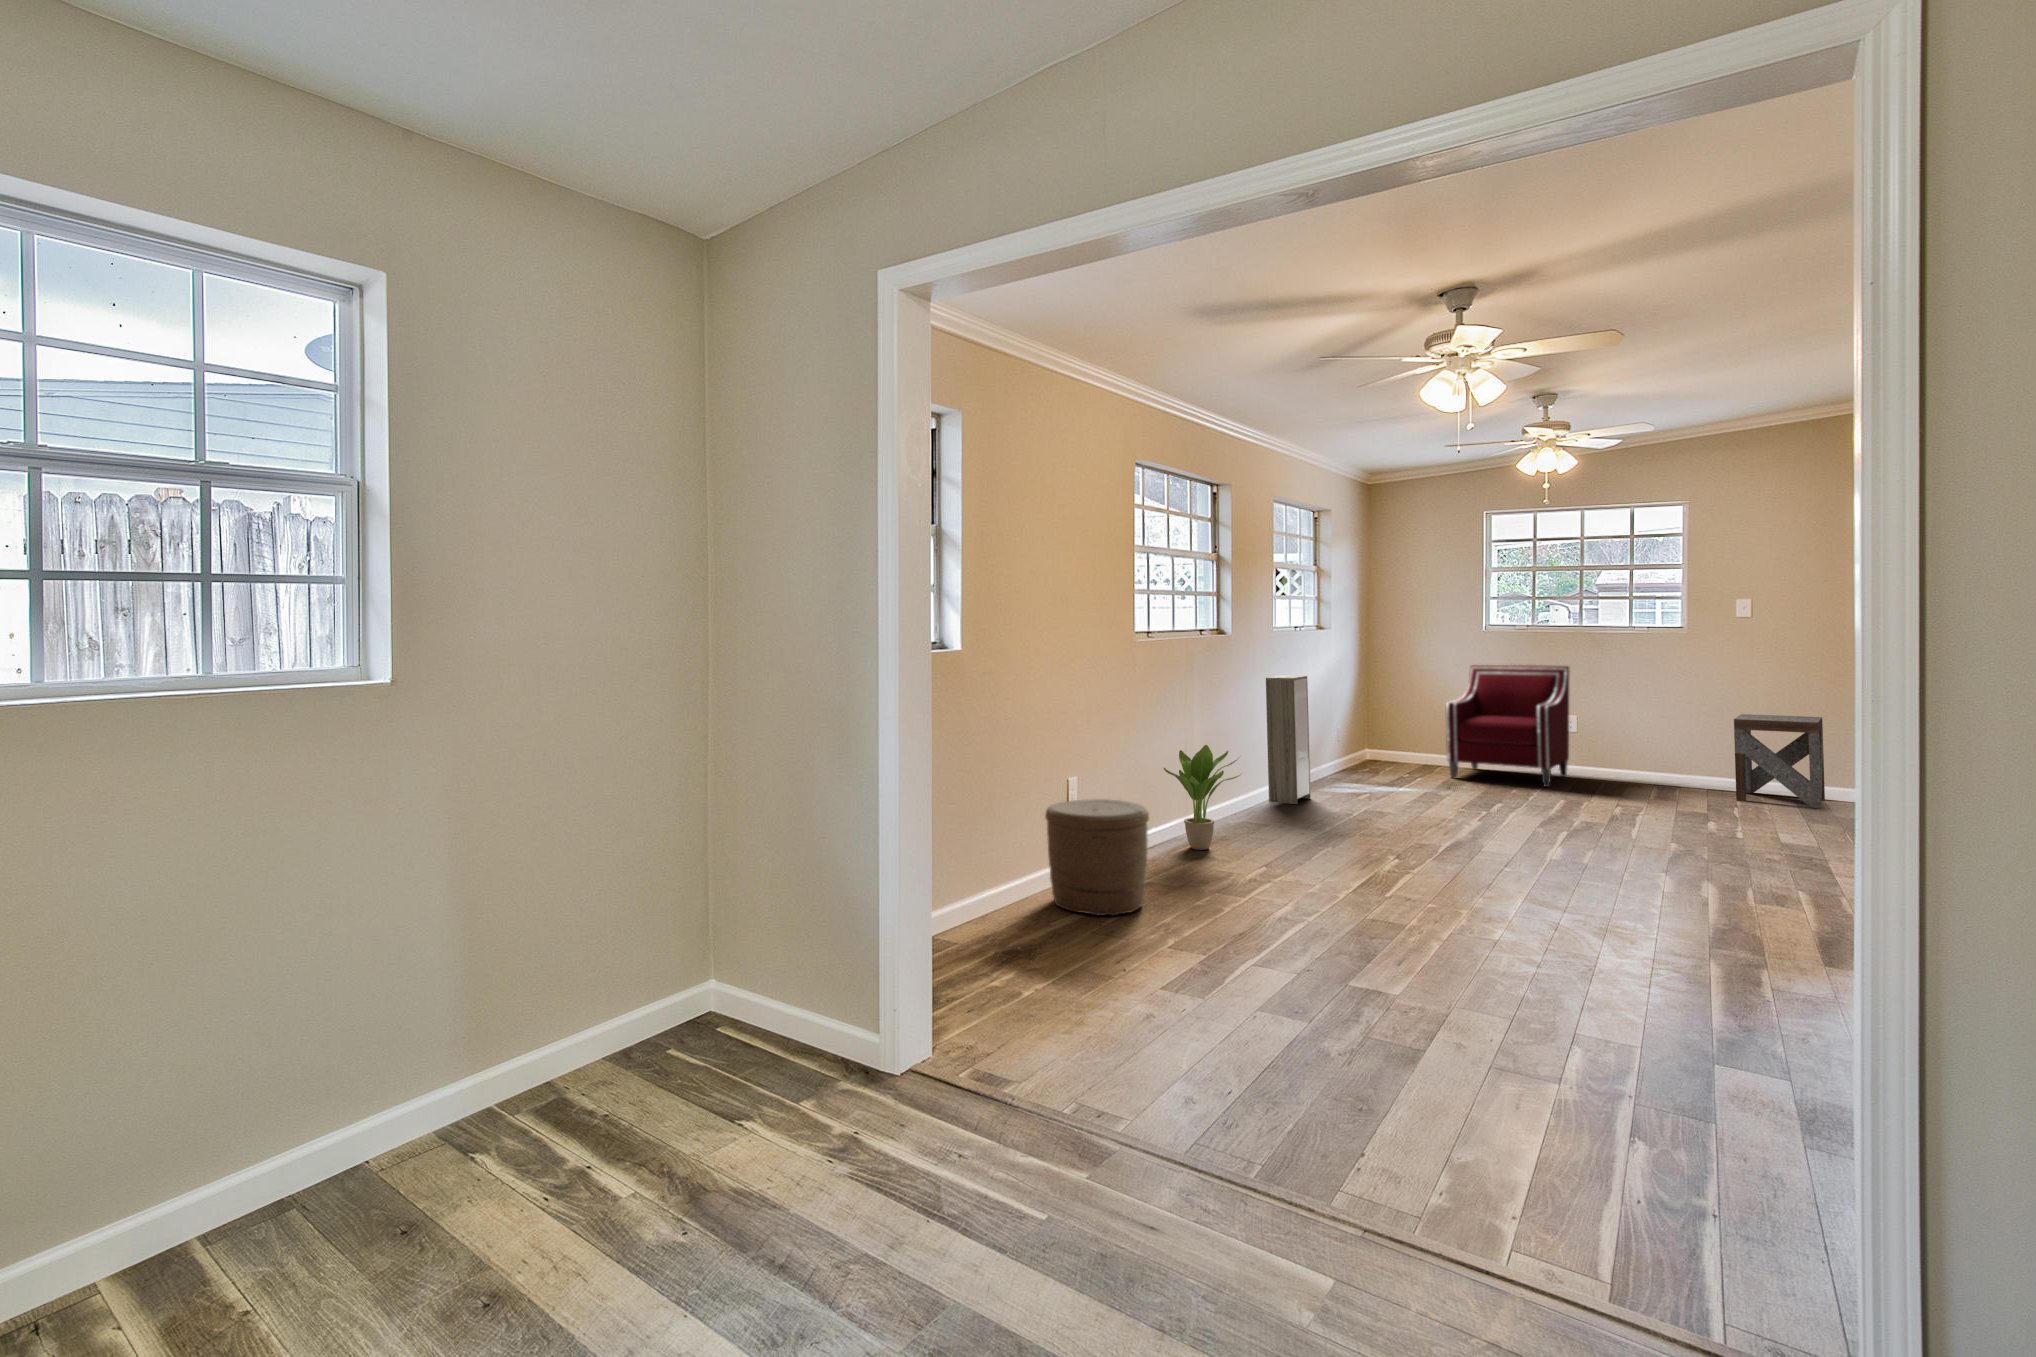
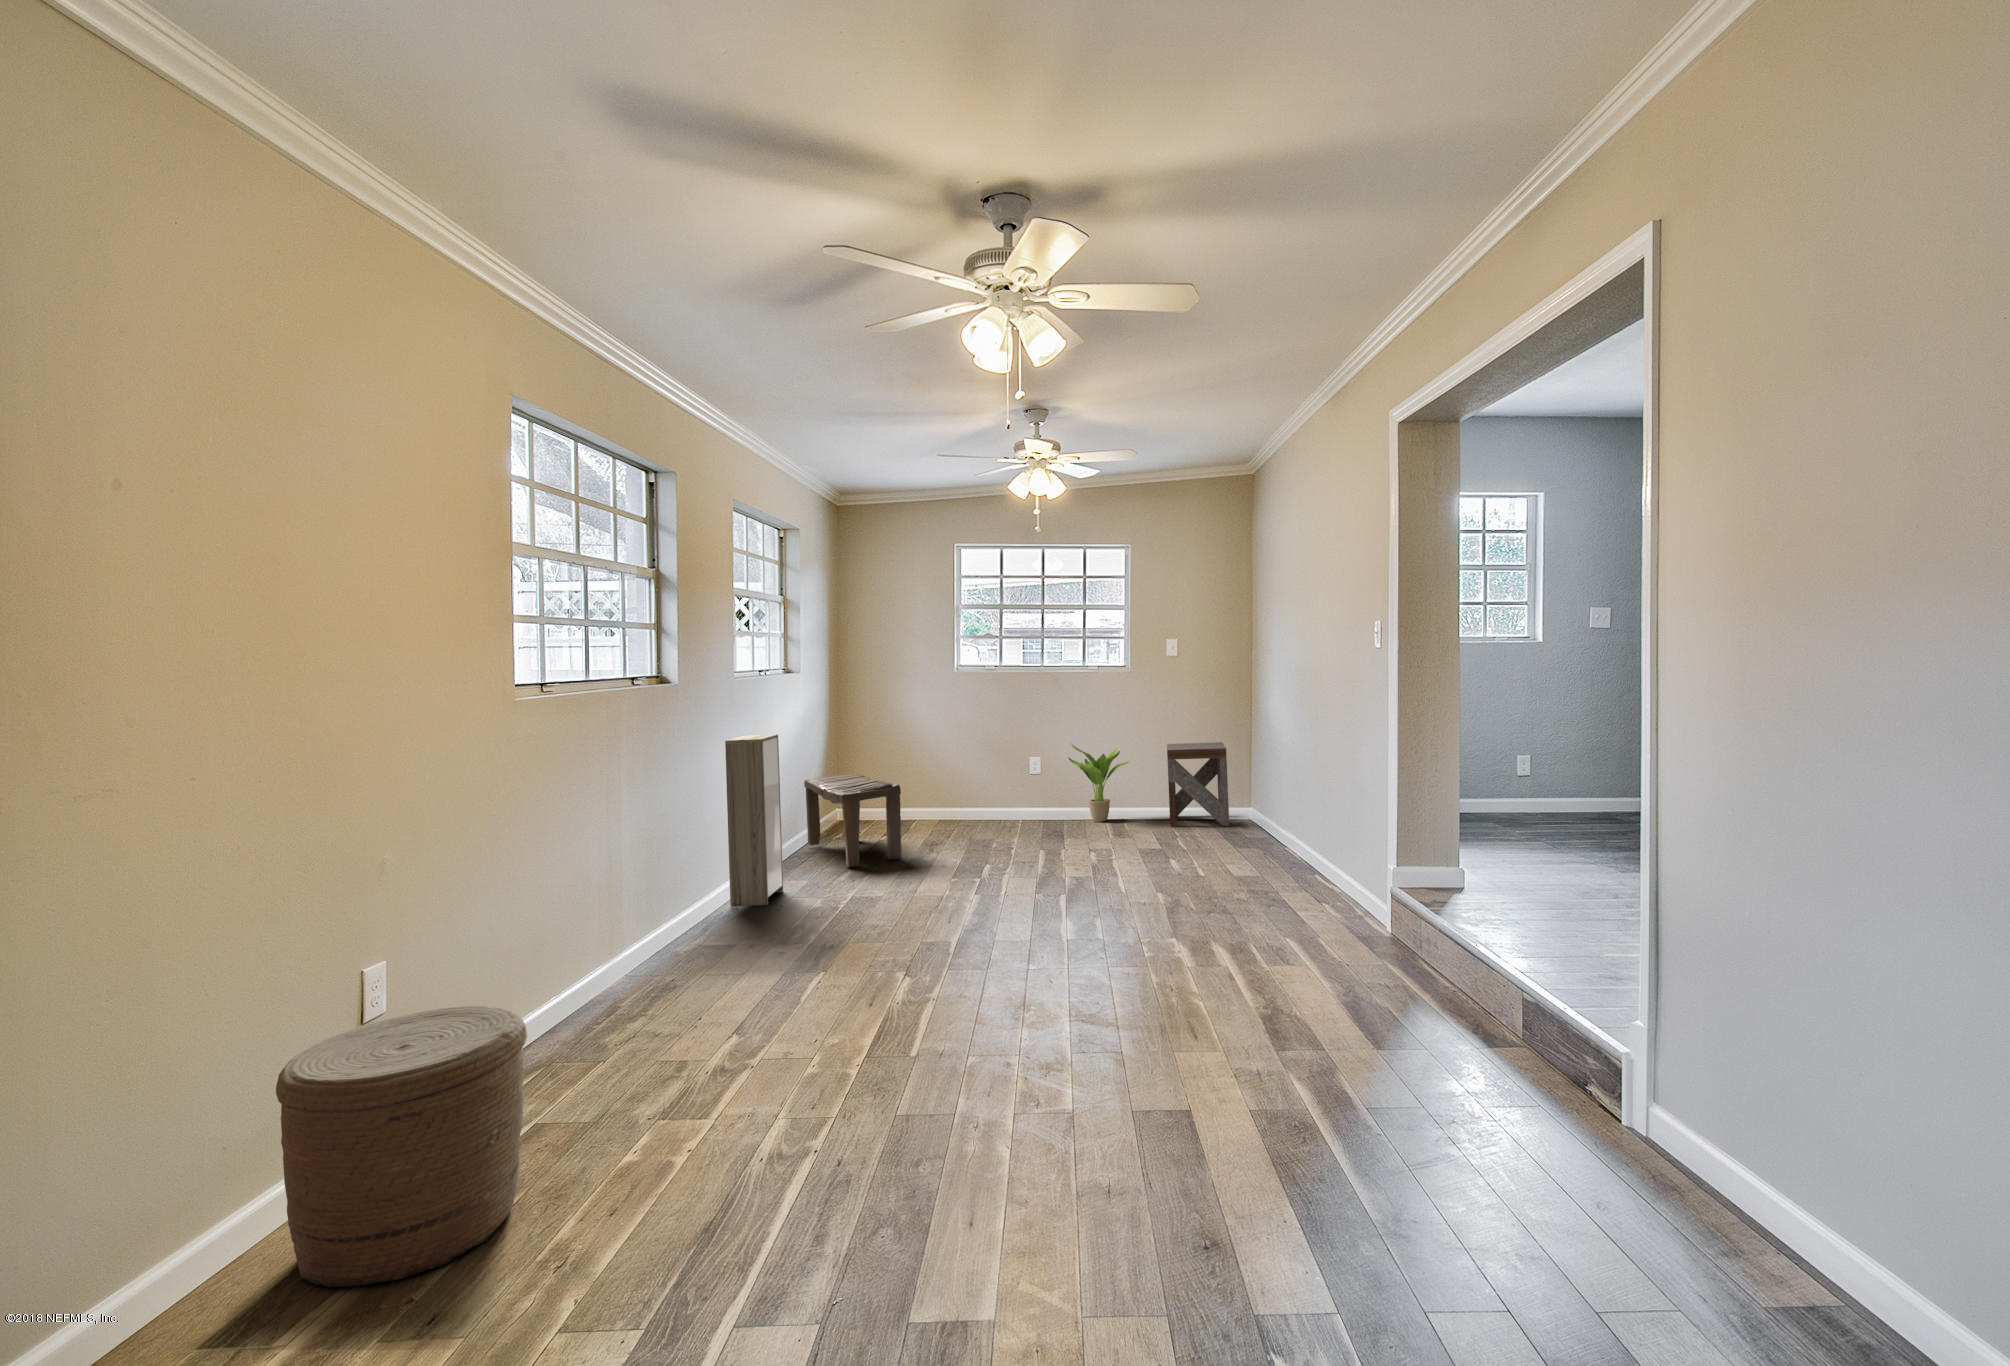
armchair: present [1446,665,1569,787] -> none [924,706,1034,837]
bench: none [1334,716,1418,790] -> present [804,773,902,867]
potted plant: present [1164,745,1241,850] -> present [1069,744,1132,822]

